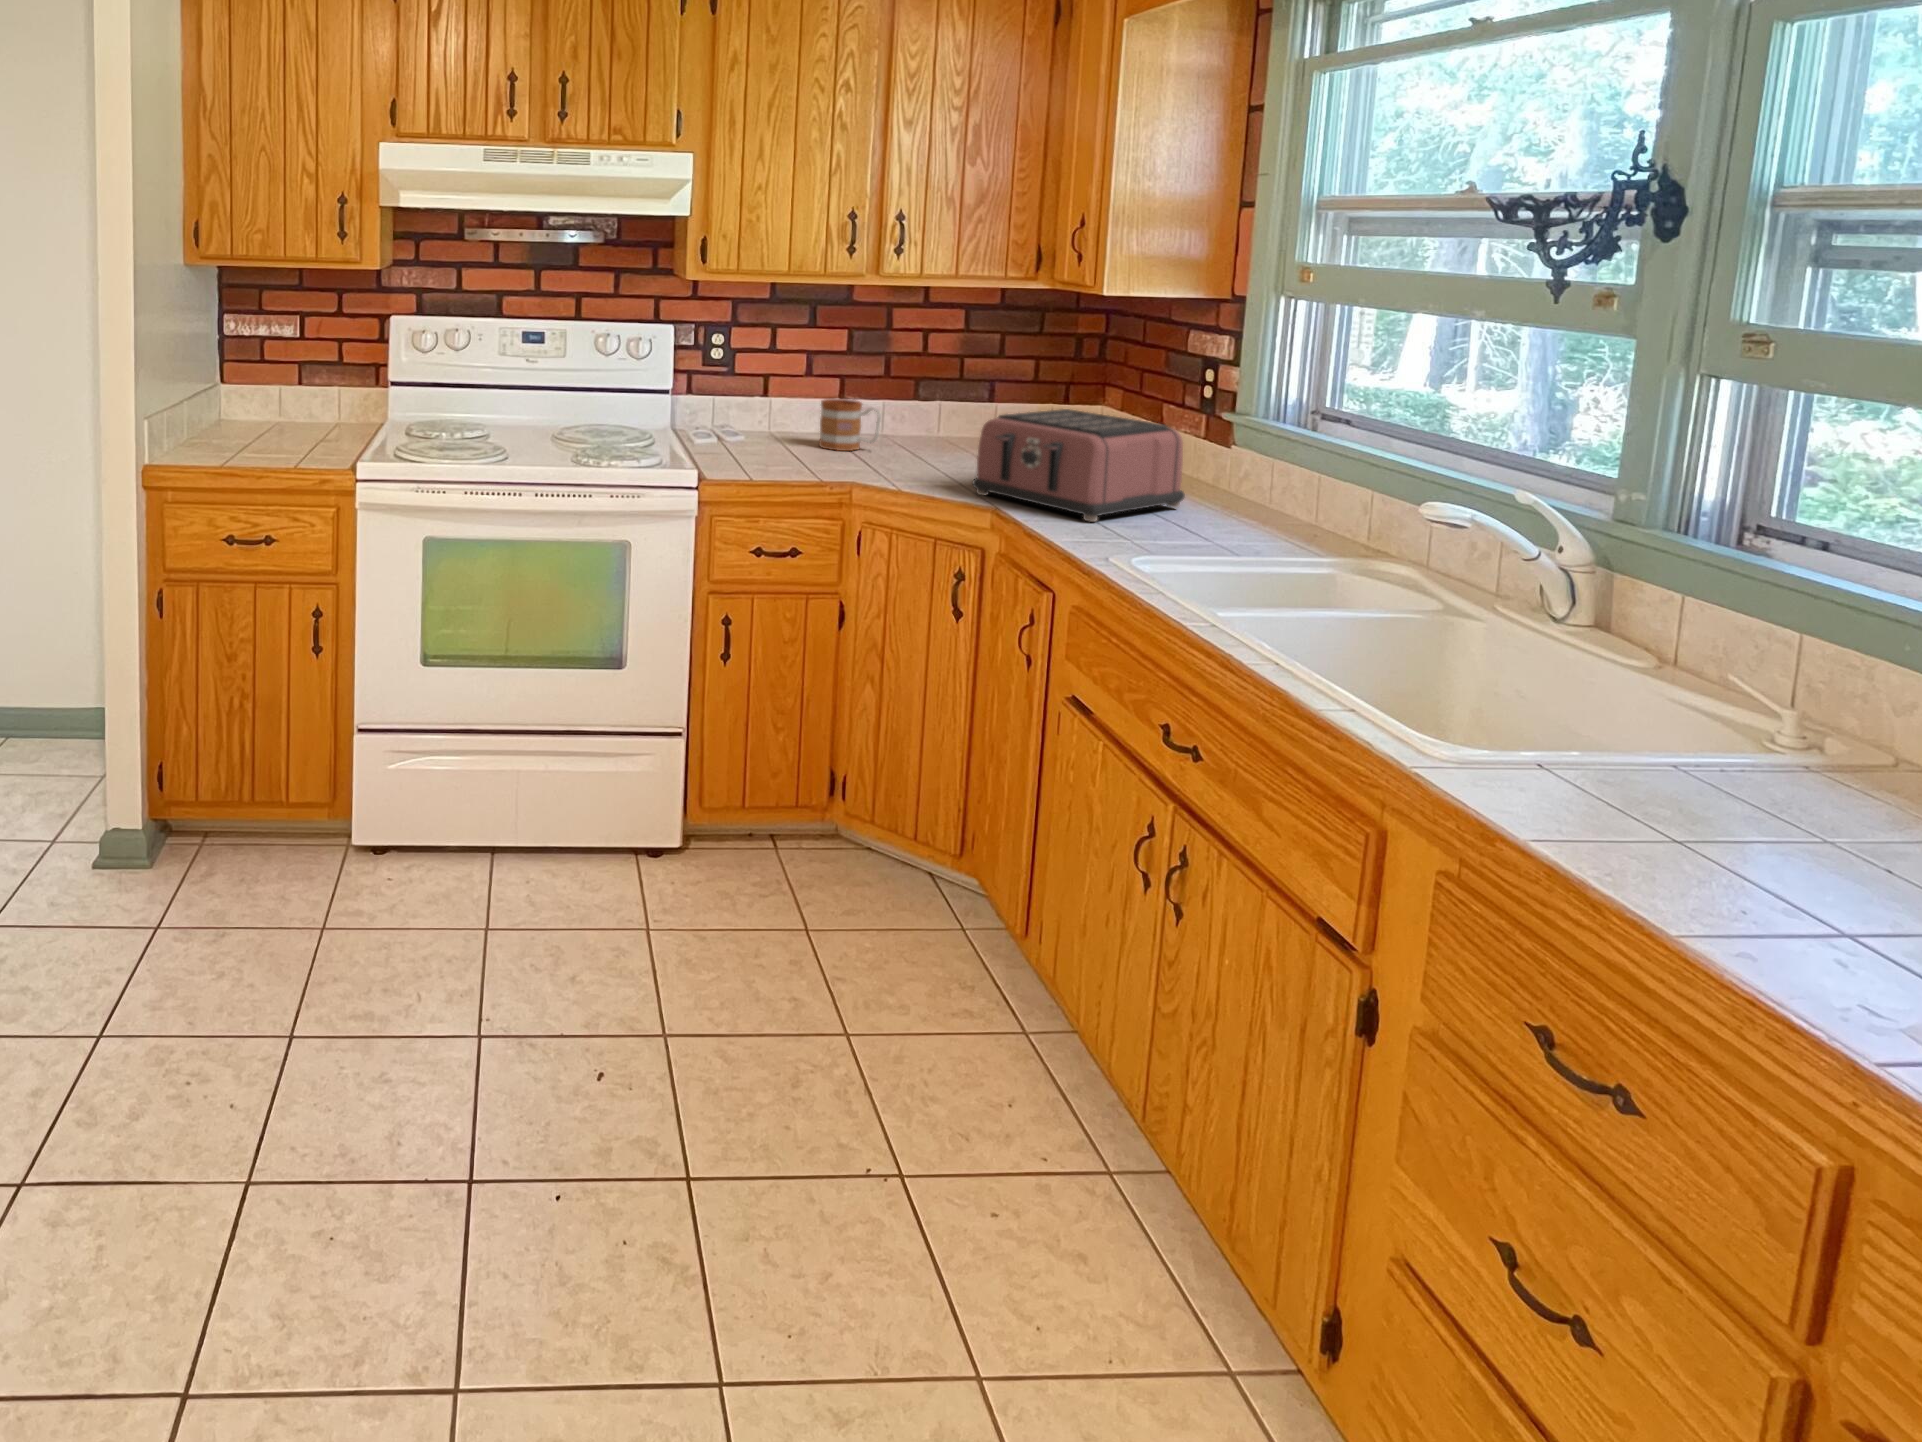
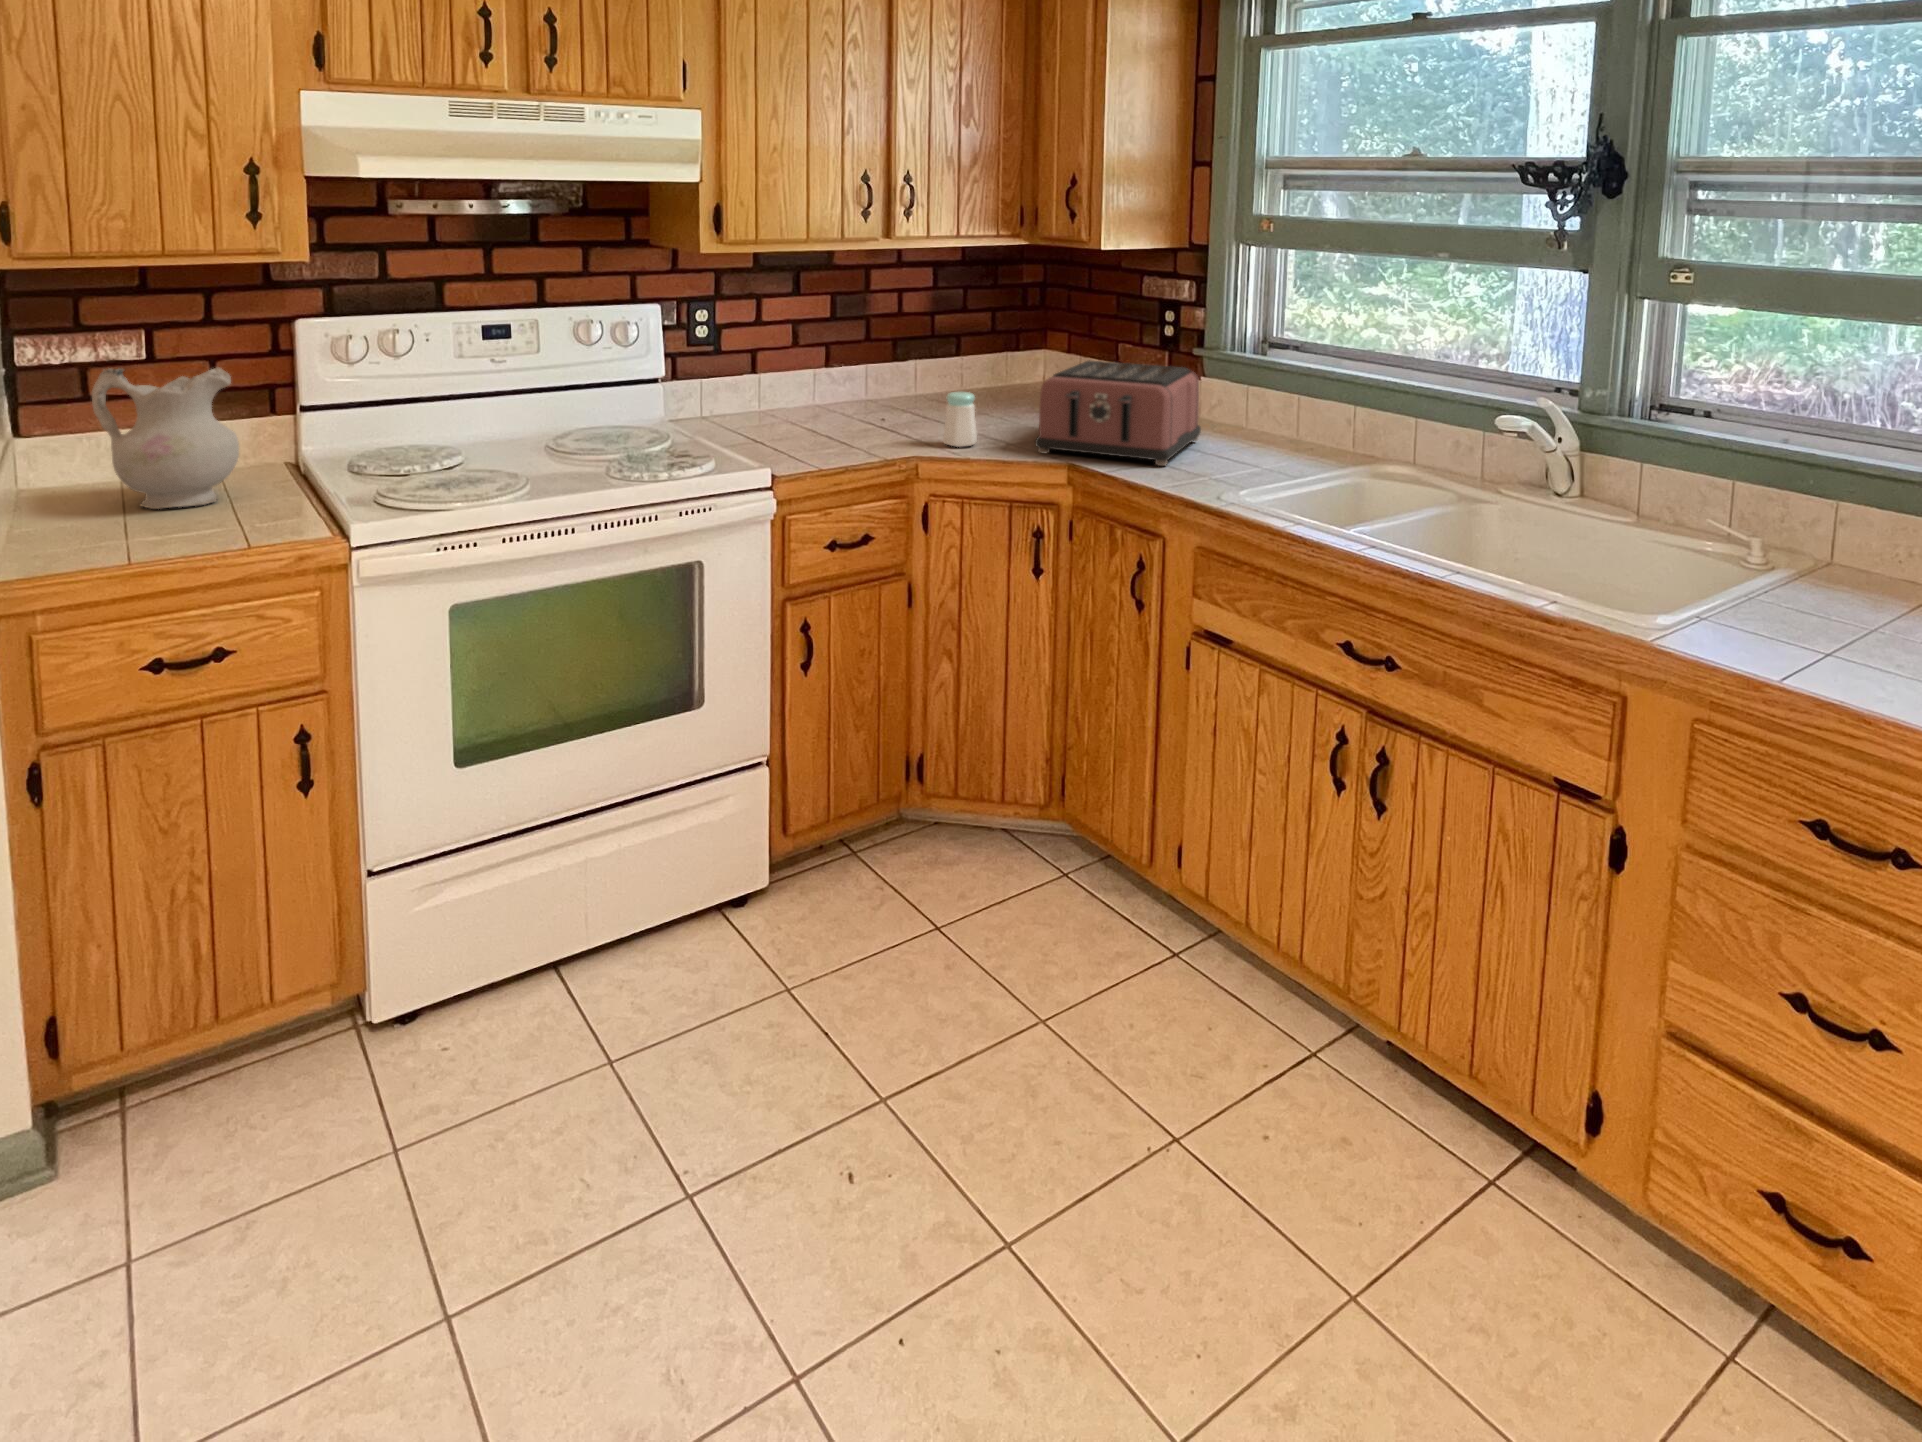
ceramic pitcher: none [249,339,332,441] -> present [92,368,239,509]
mug: present [819,399,881,451] -> none [832,369,895,424]
salt shaker: none [888,425,923,479] -> present [943,392,977,447]

